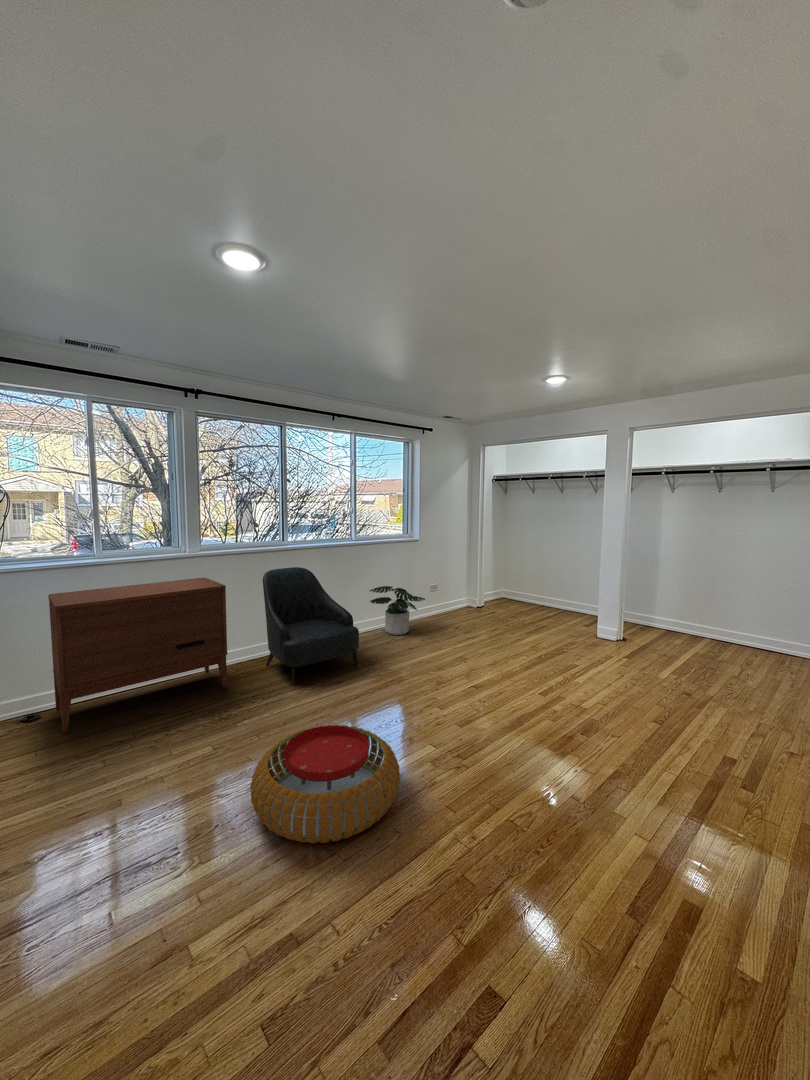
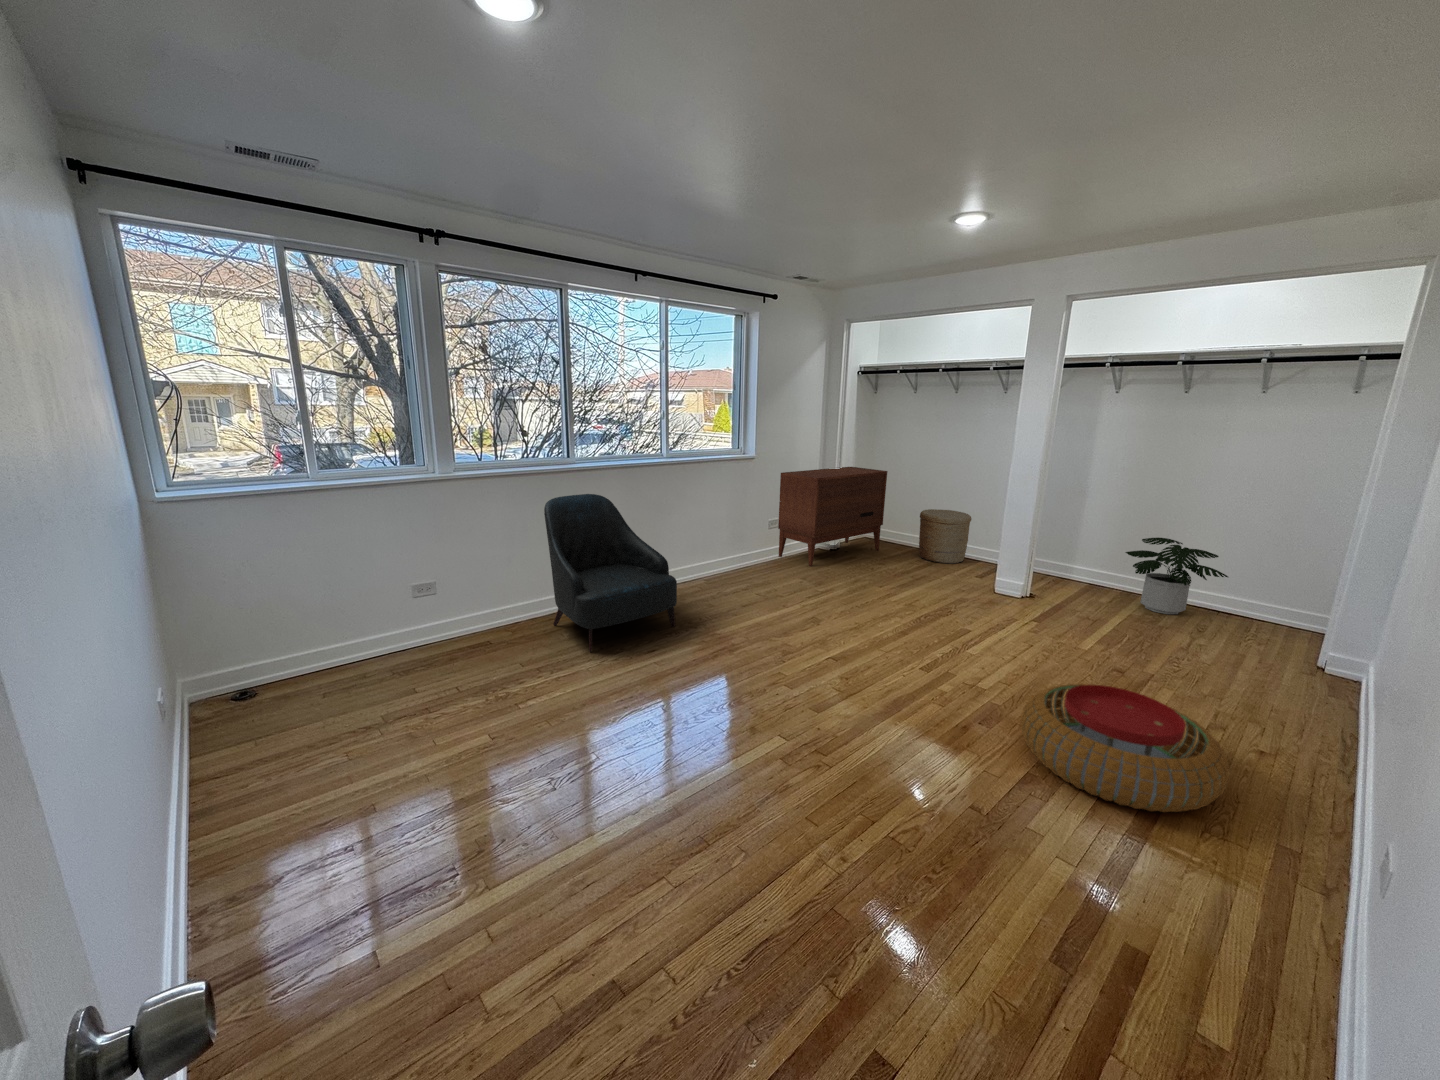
dresser: present [48,578,227,733] -> present [778,467,887,566]
woven basket: none [542,578,579,618] -> present [919,509,971,563]
potted plant: present [370,586,425,635] -> present [1126,537,1228,614]
pouf: present [251,725,400,844] -> present [1020,684,1230,812]

